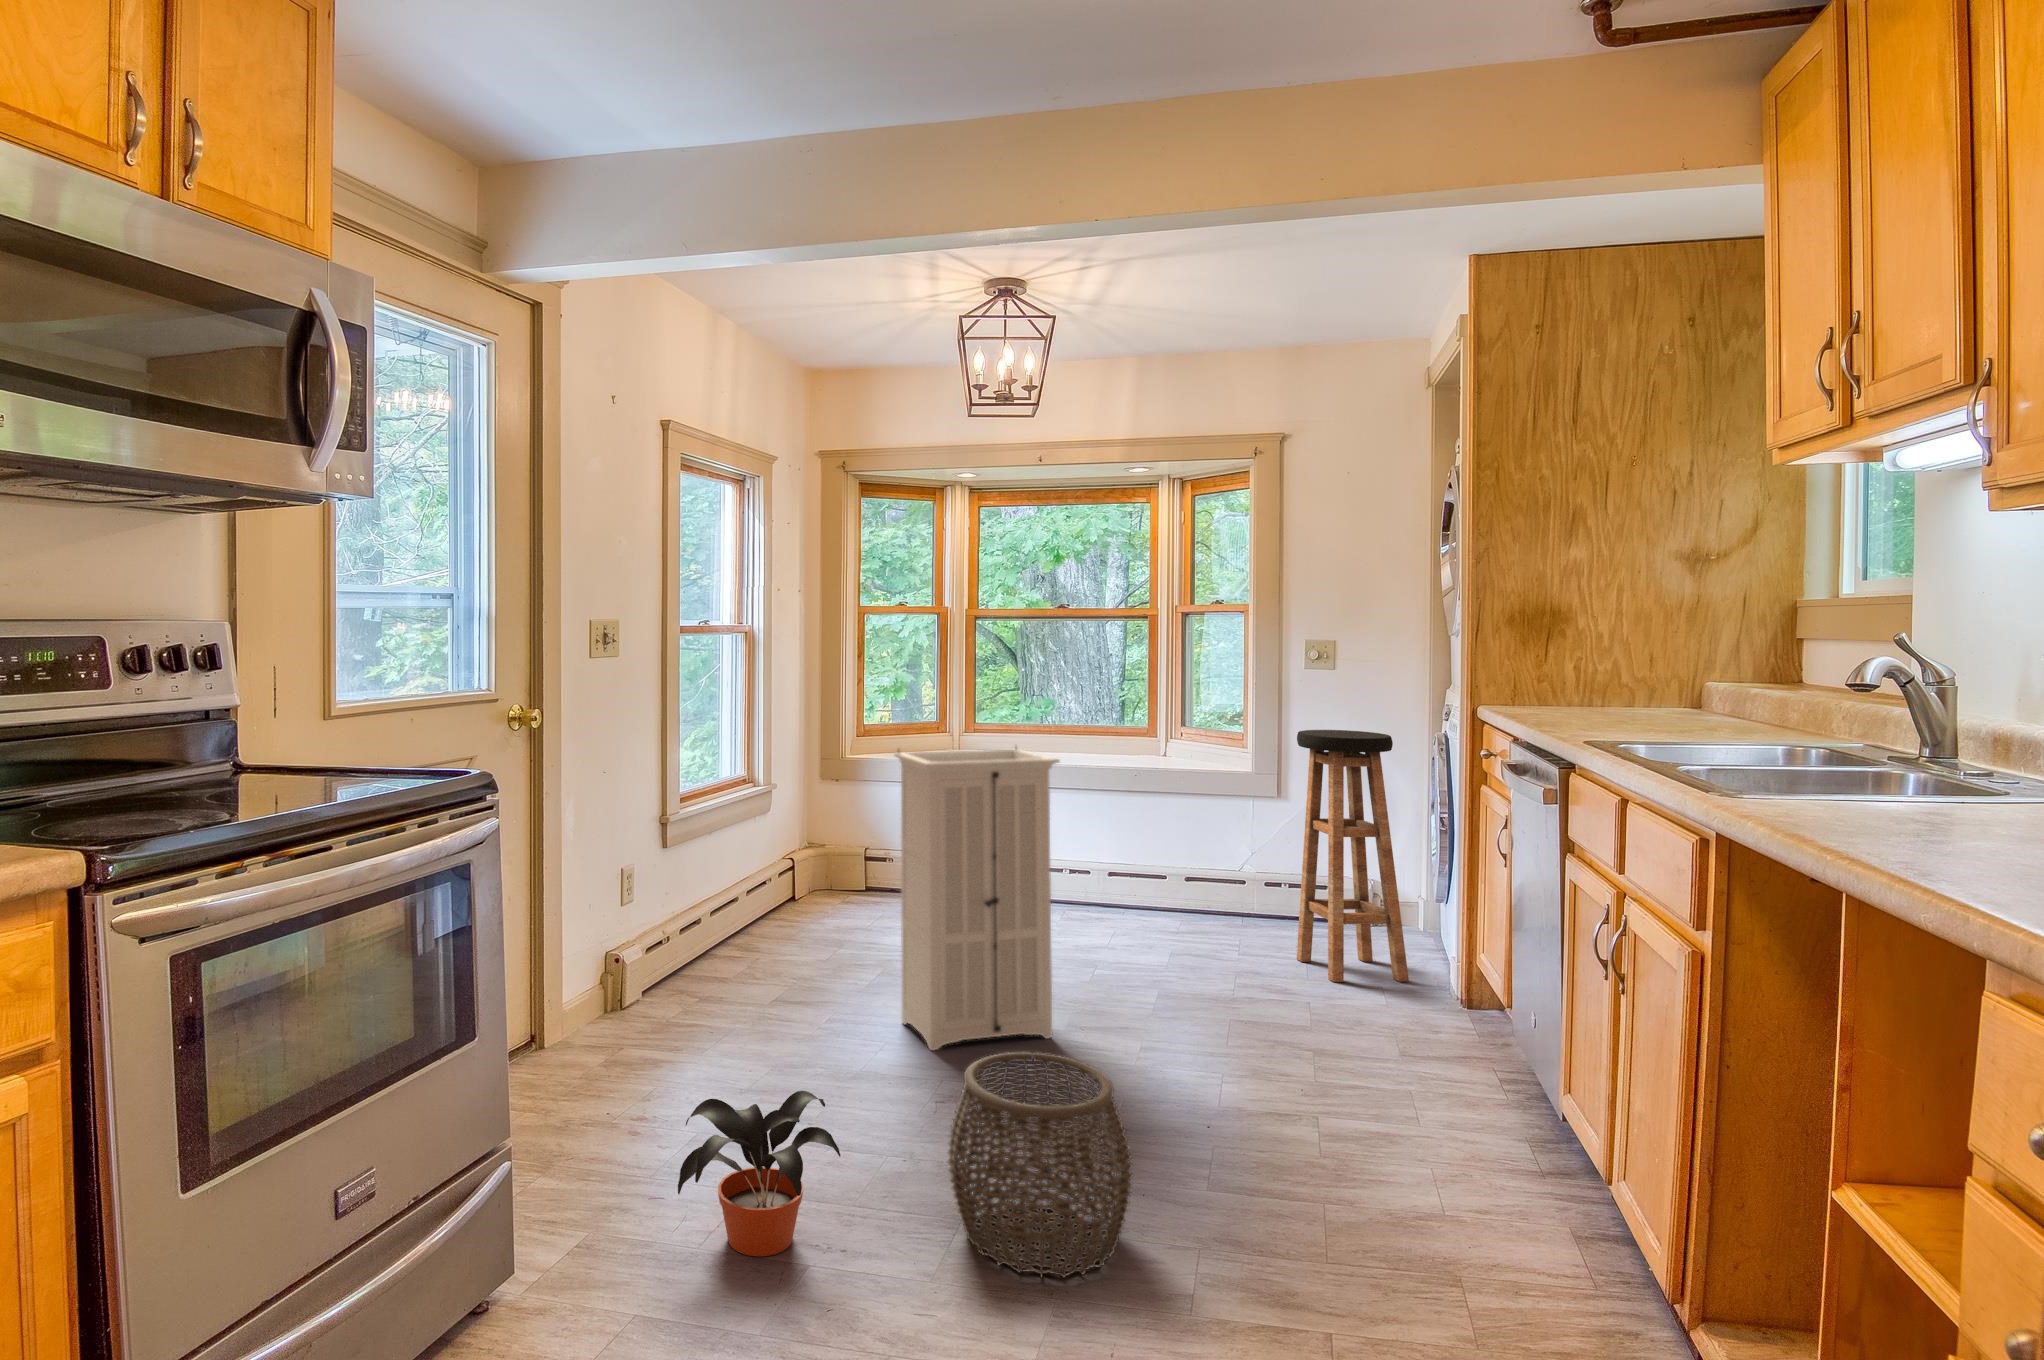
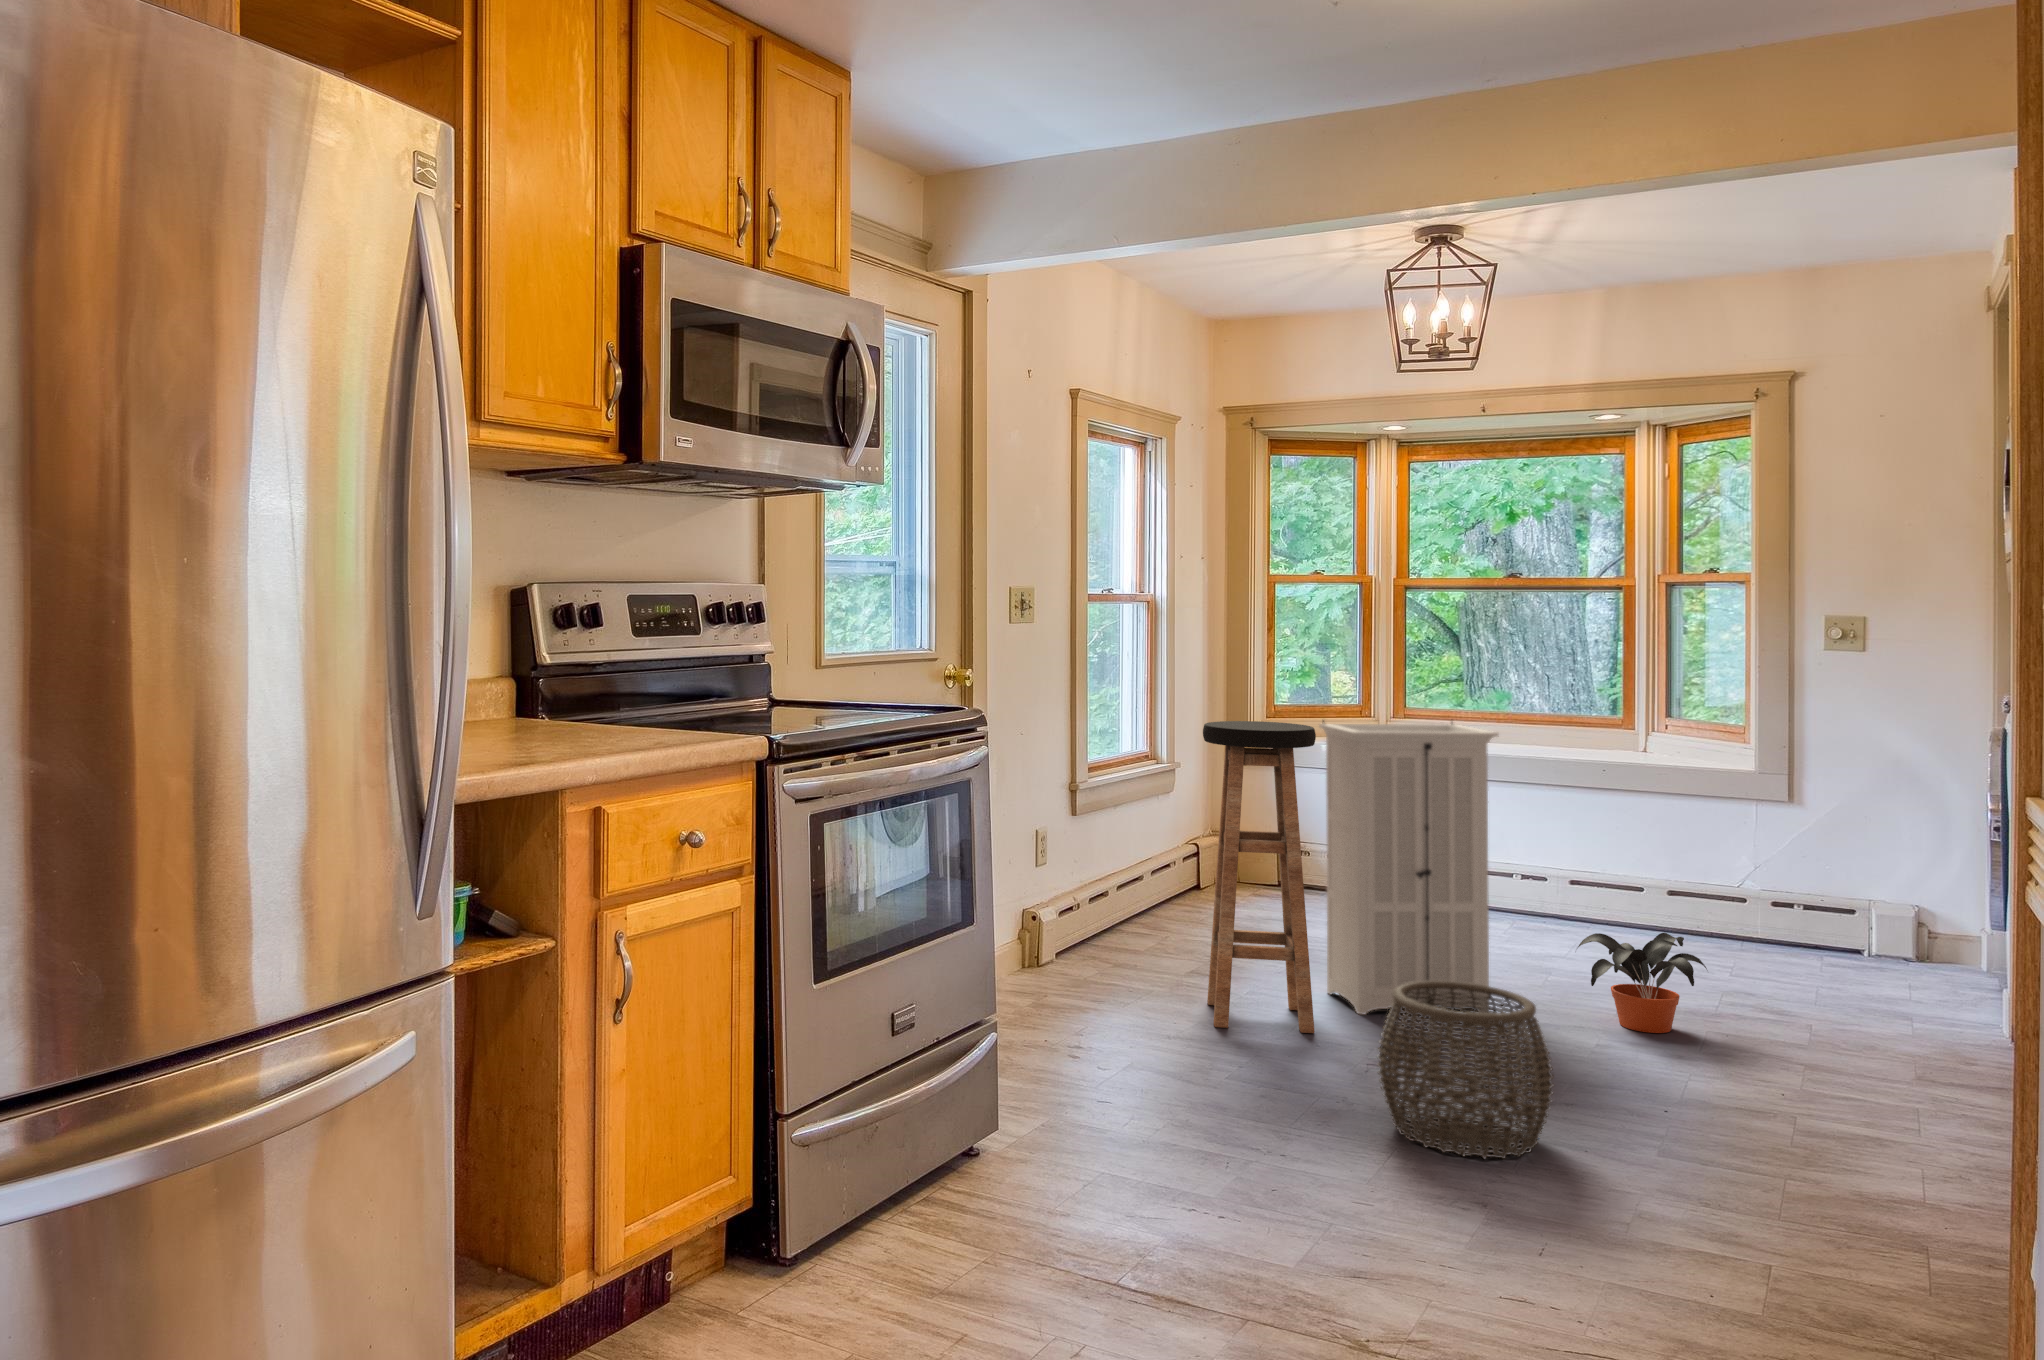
bar stool: present [1297,730,1409,982] -> present [1203,721,1316,1033]
potted plant: present [678,1091,840,1256] -> present [1578,933,1707,1033]

